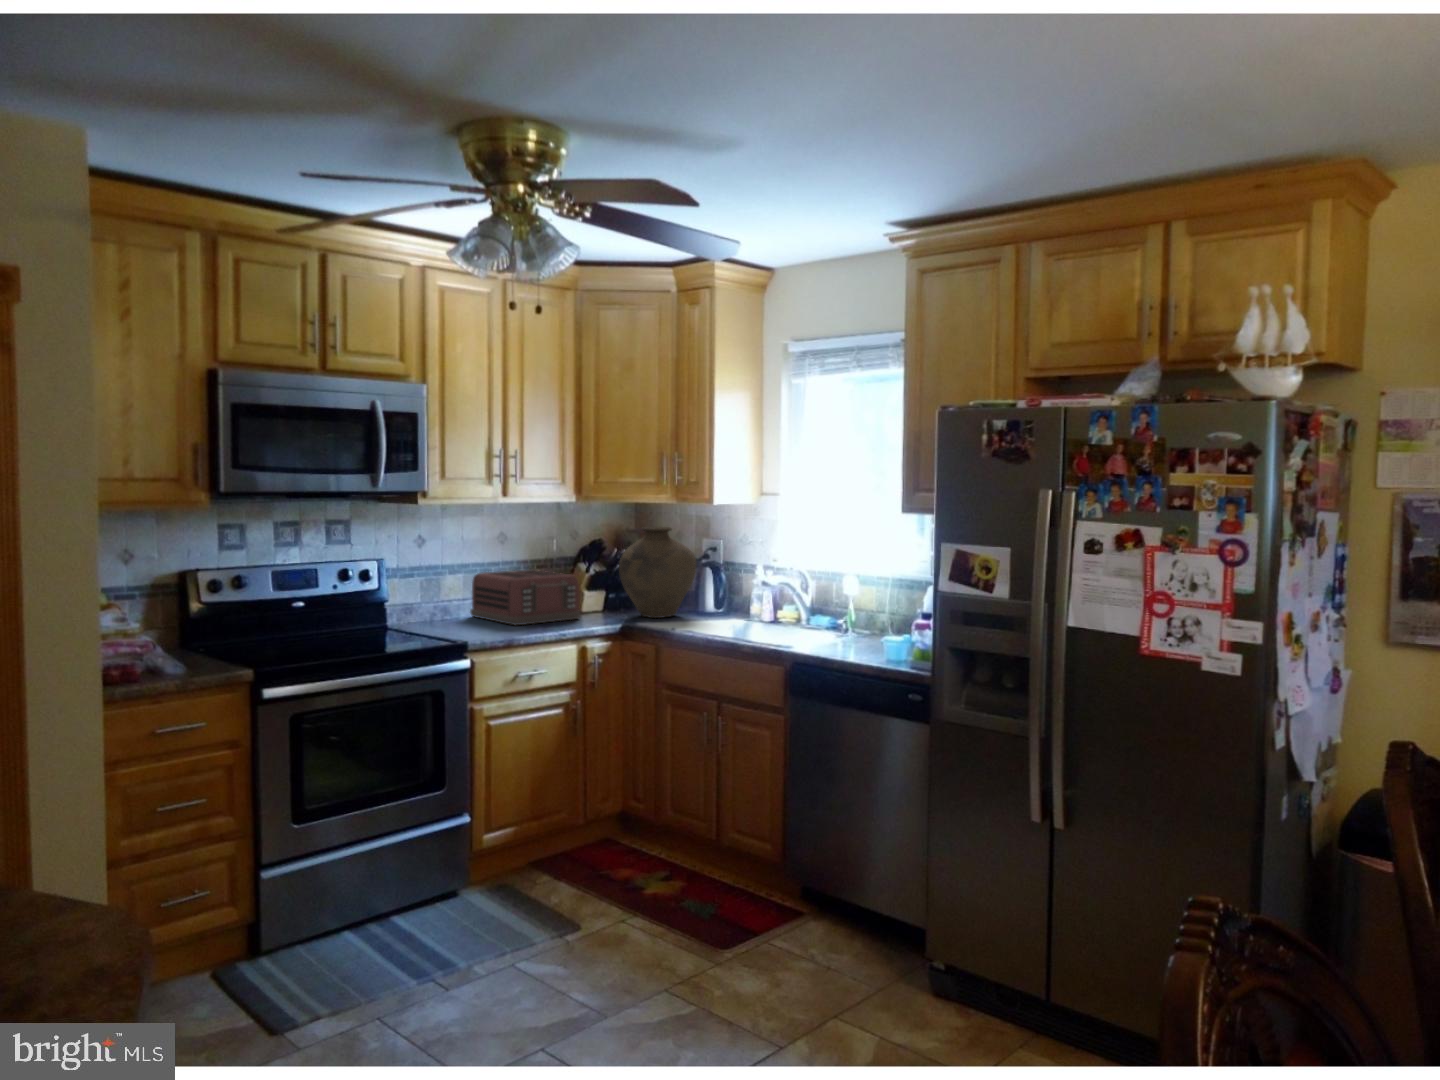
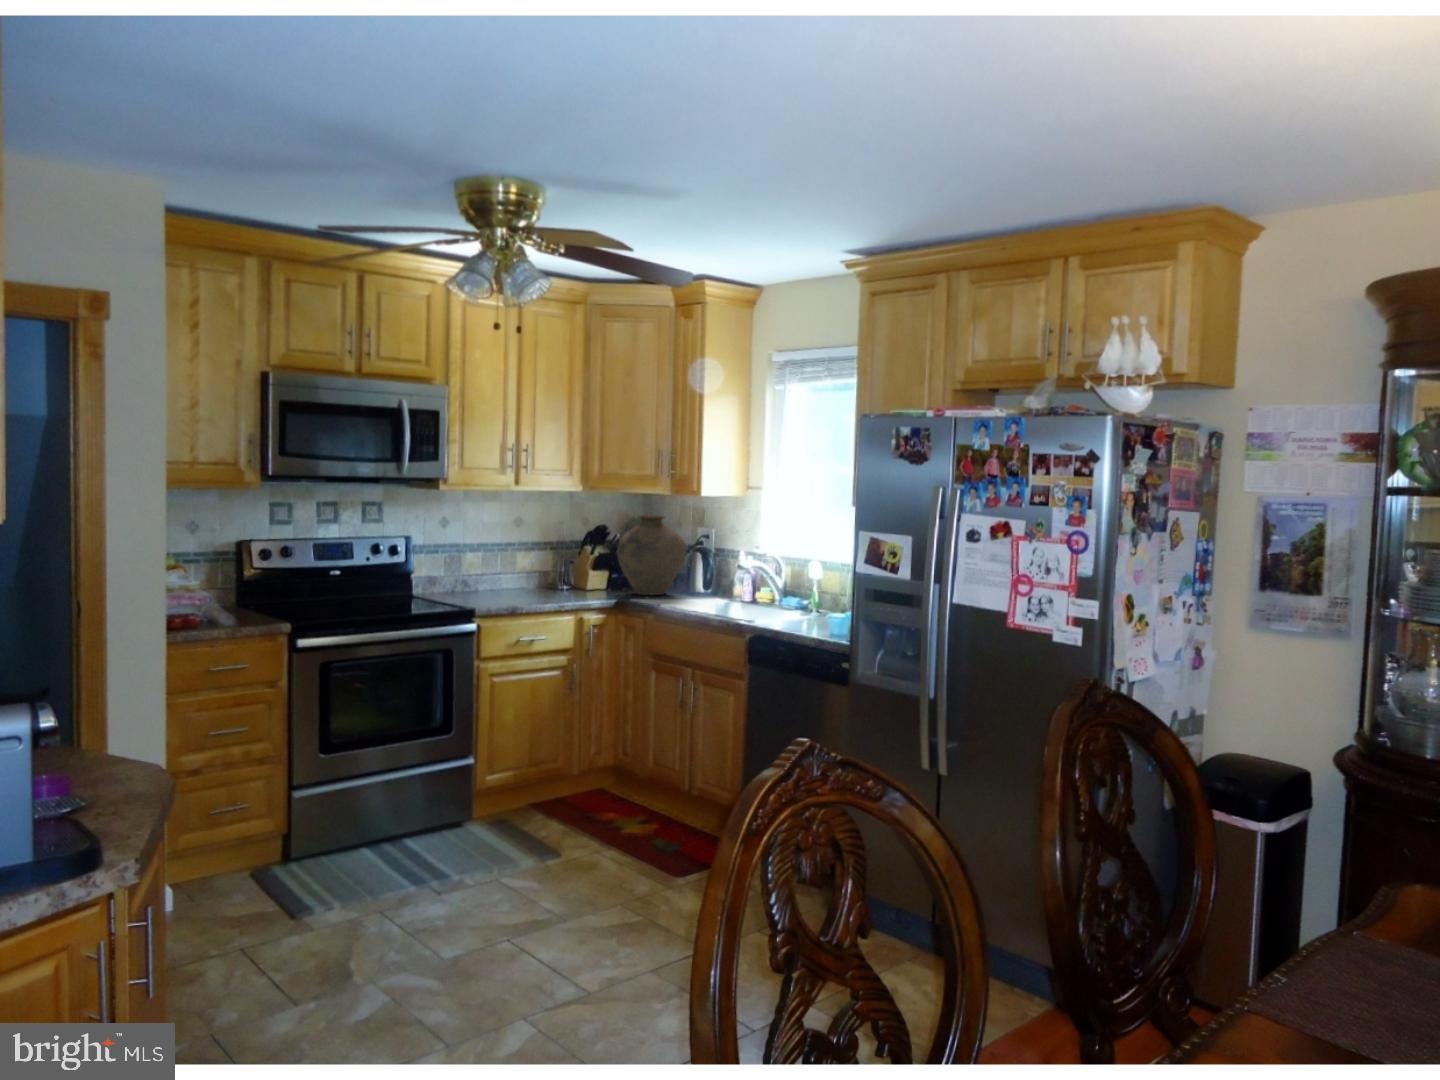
toaster: present [470,569,581,625] -> none [487,550,582,598]

